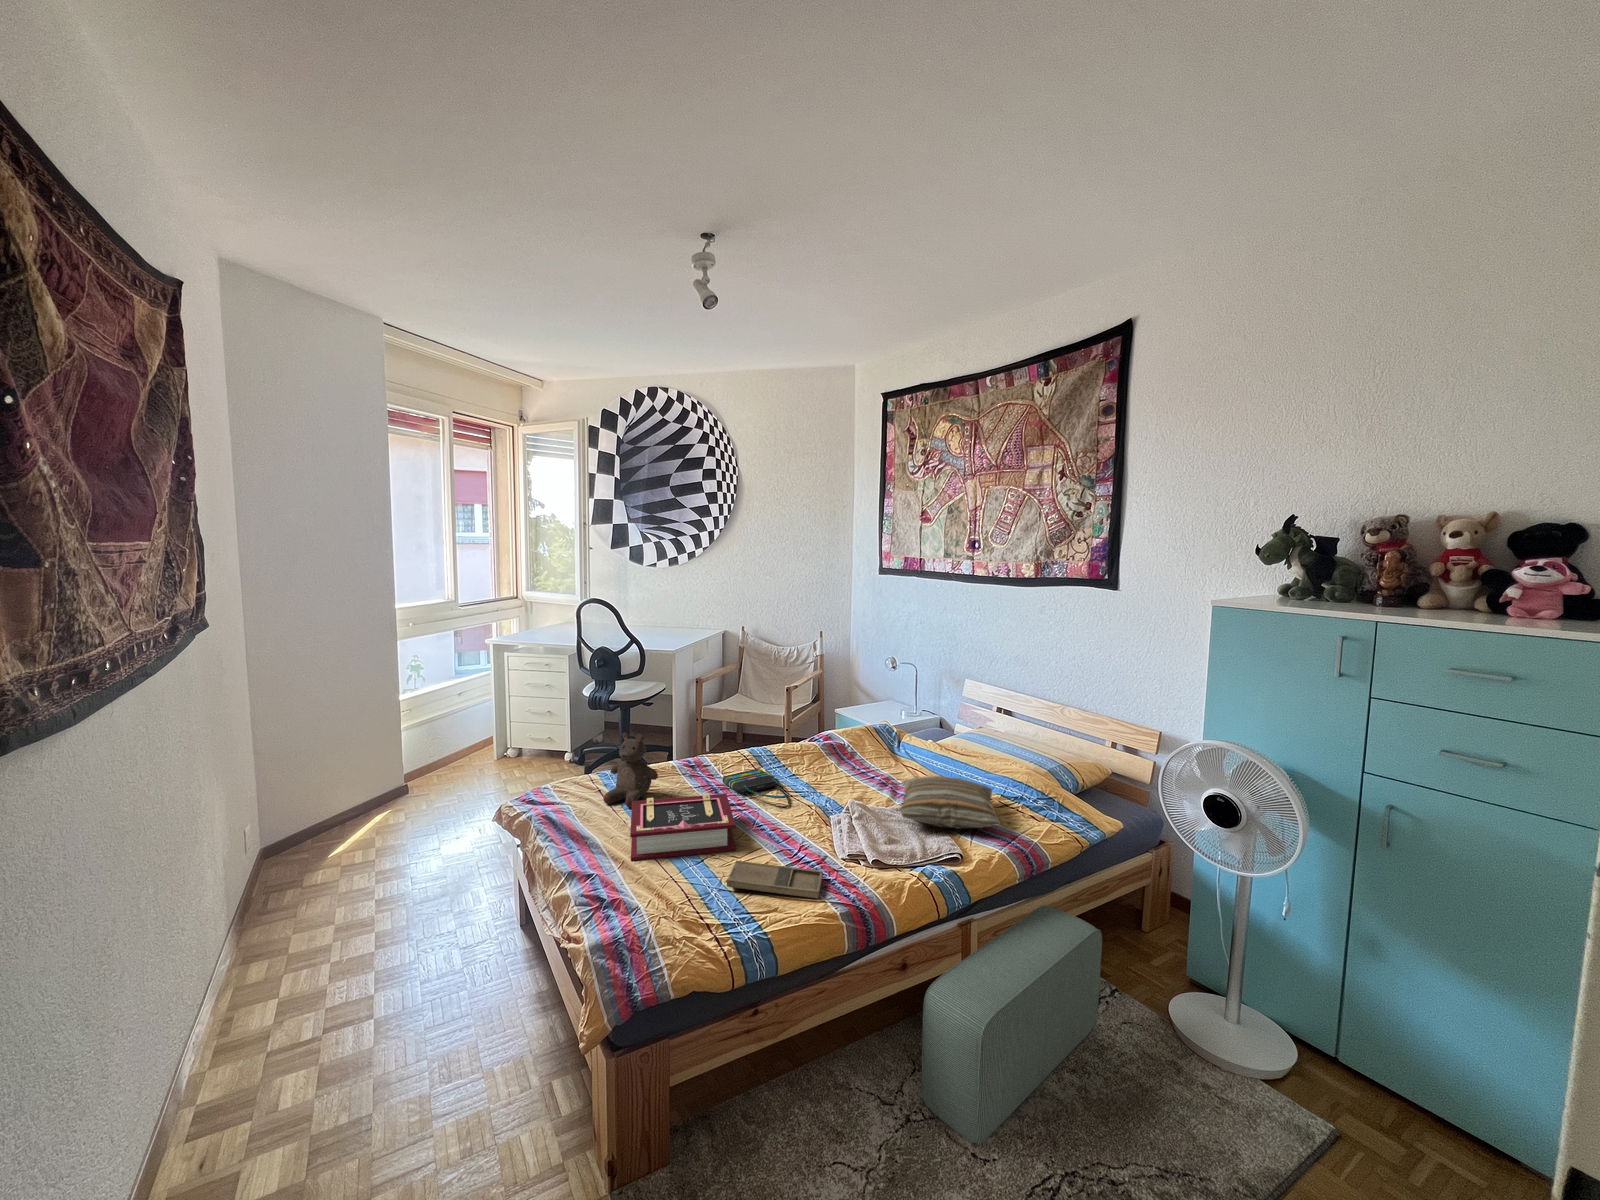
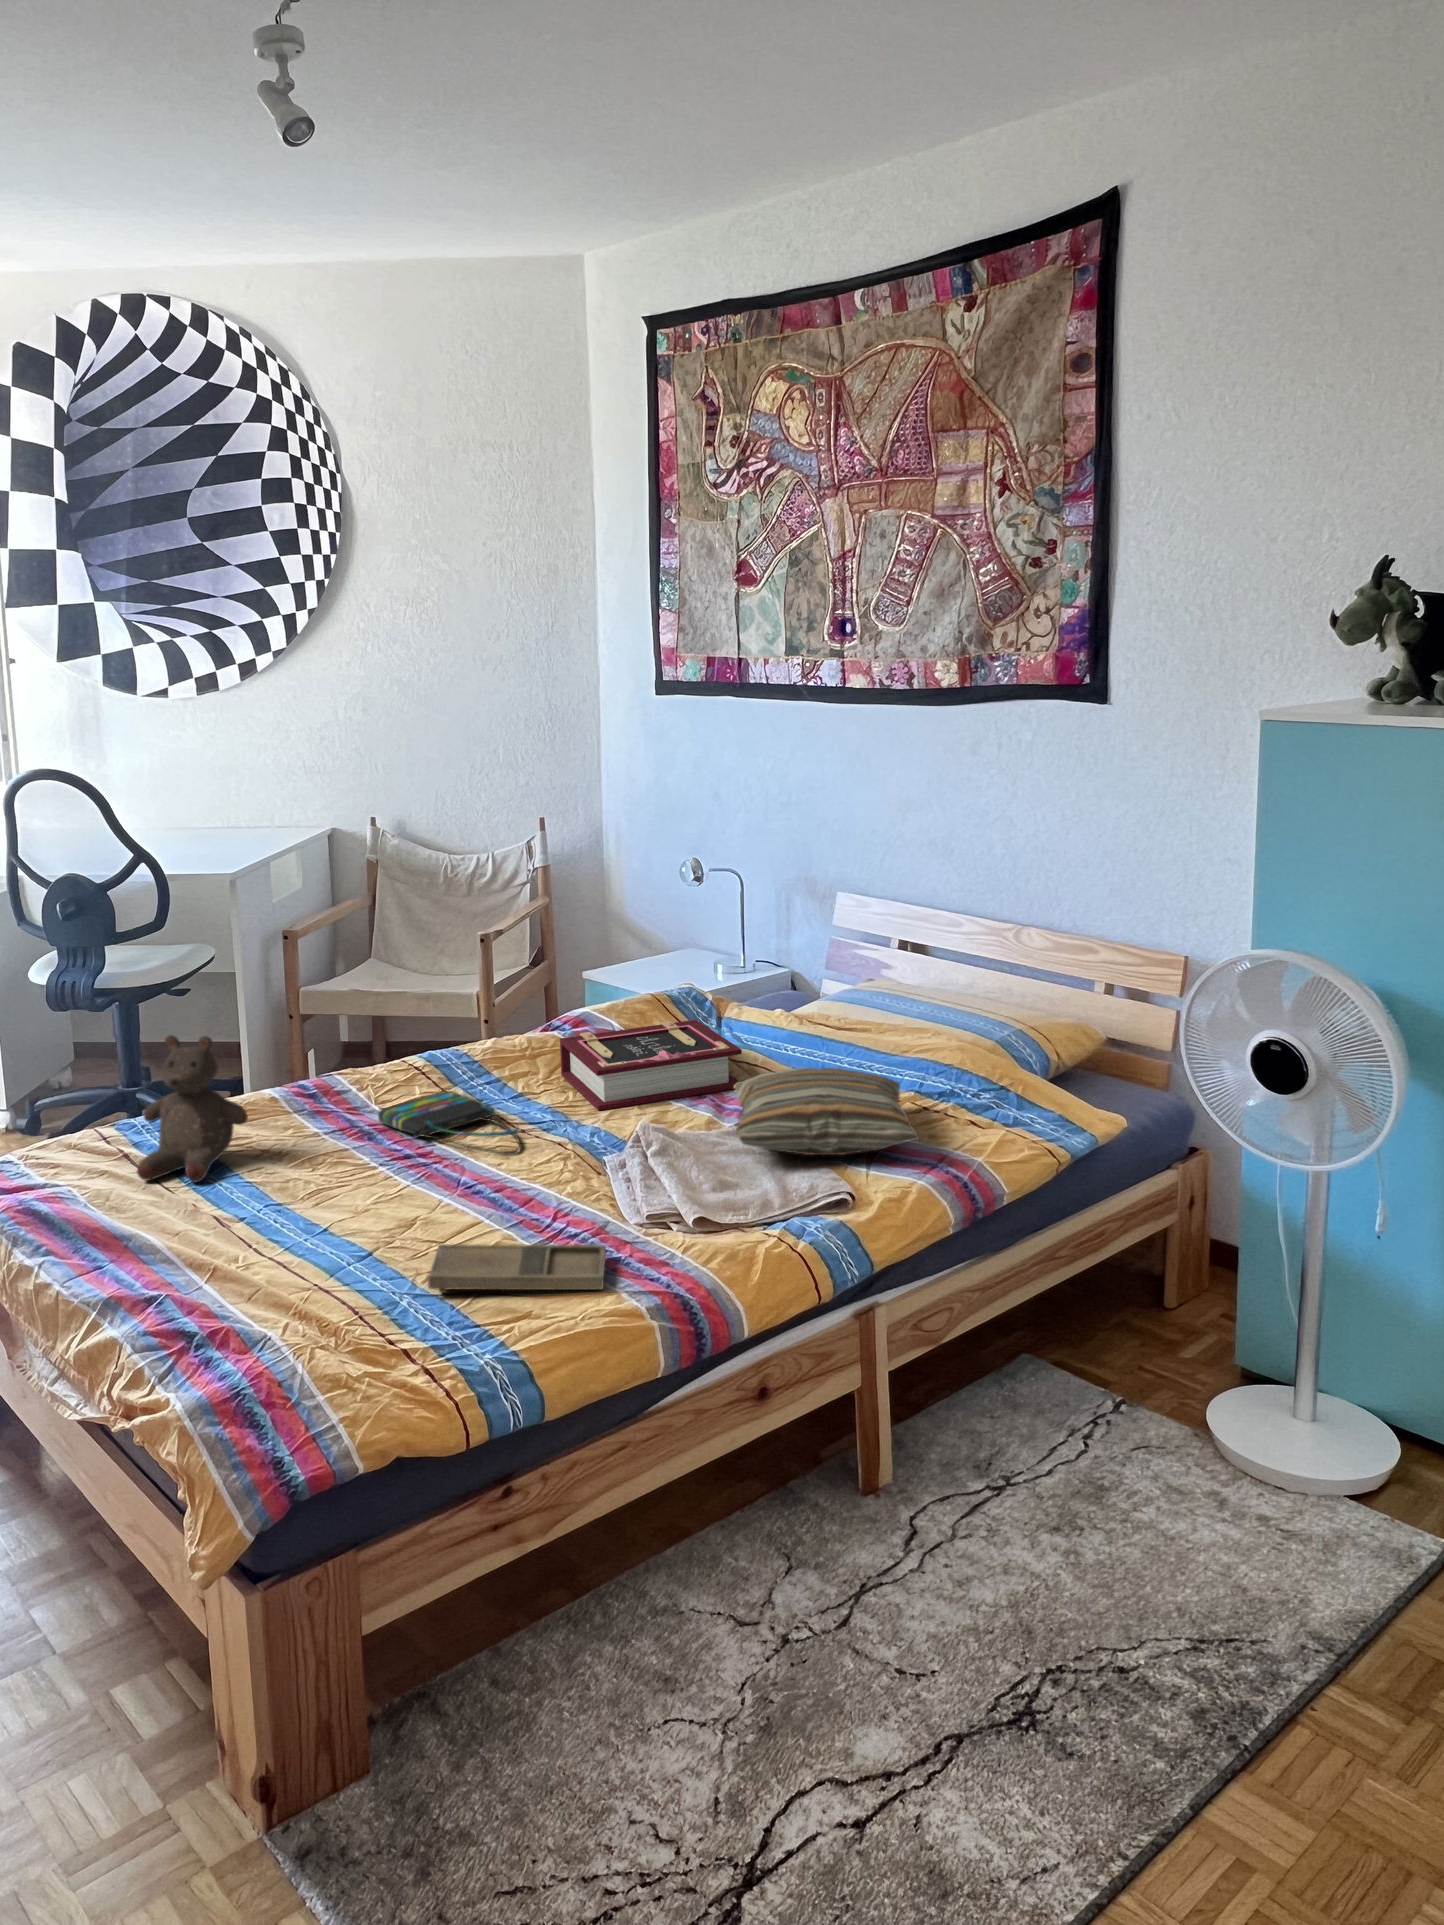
book: present [630,793,736,861] -> present [560,1020,742,1110]
pouf: present [921,905,1102,1145] -> none [803,1268,1096,1652]

